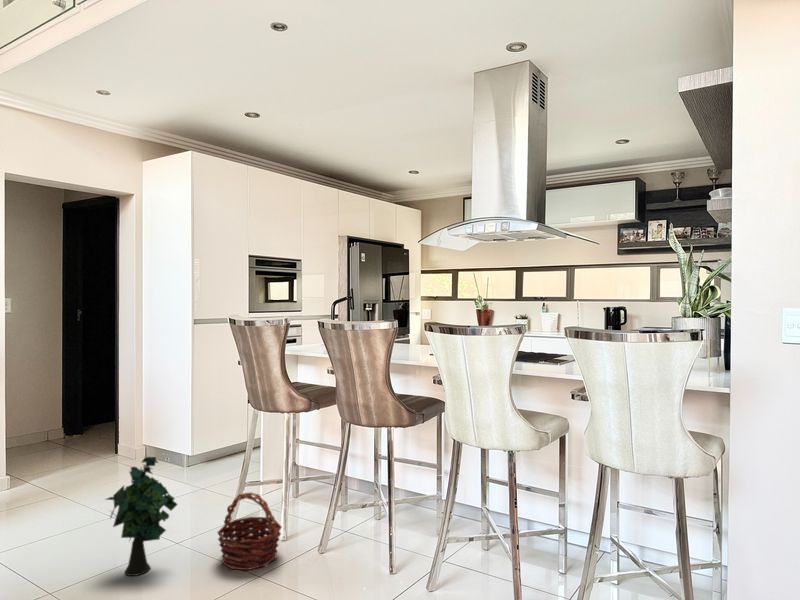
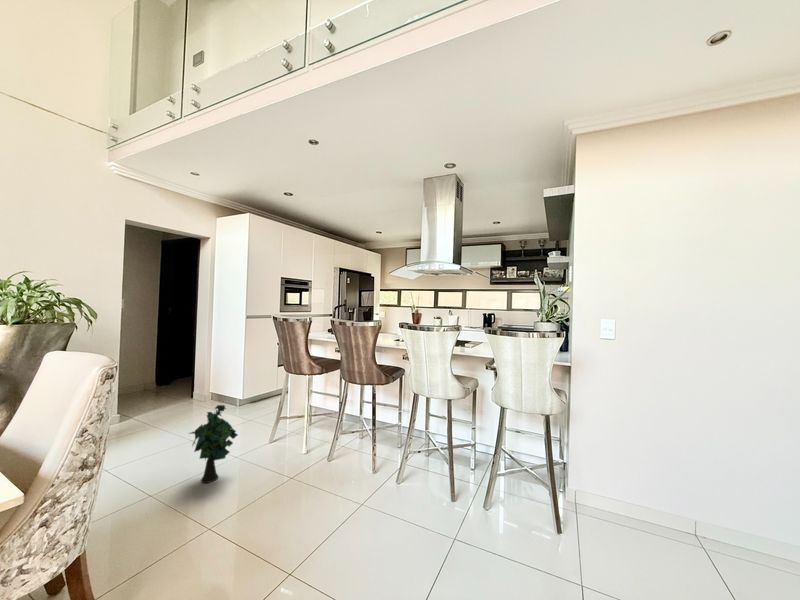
basket: present [217,492,282,570] -> none [263,426,305,475]

